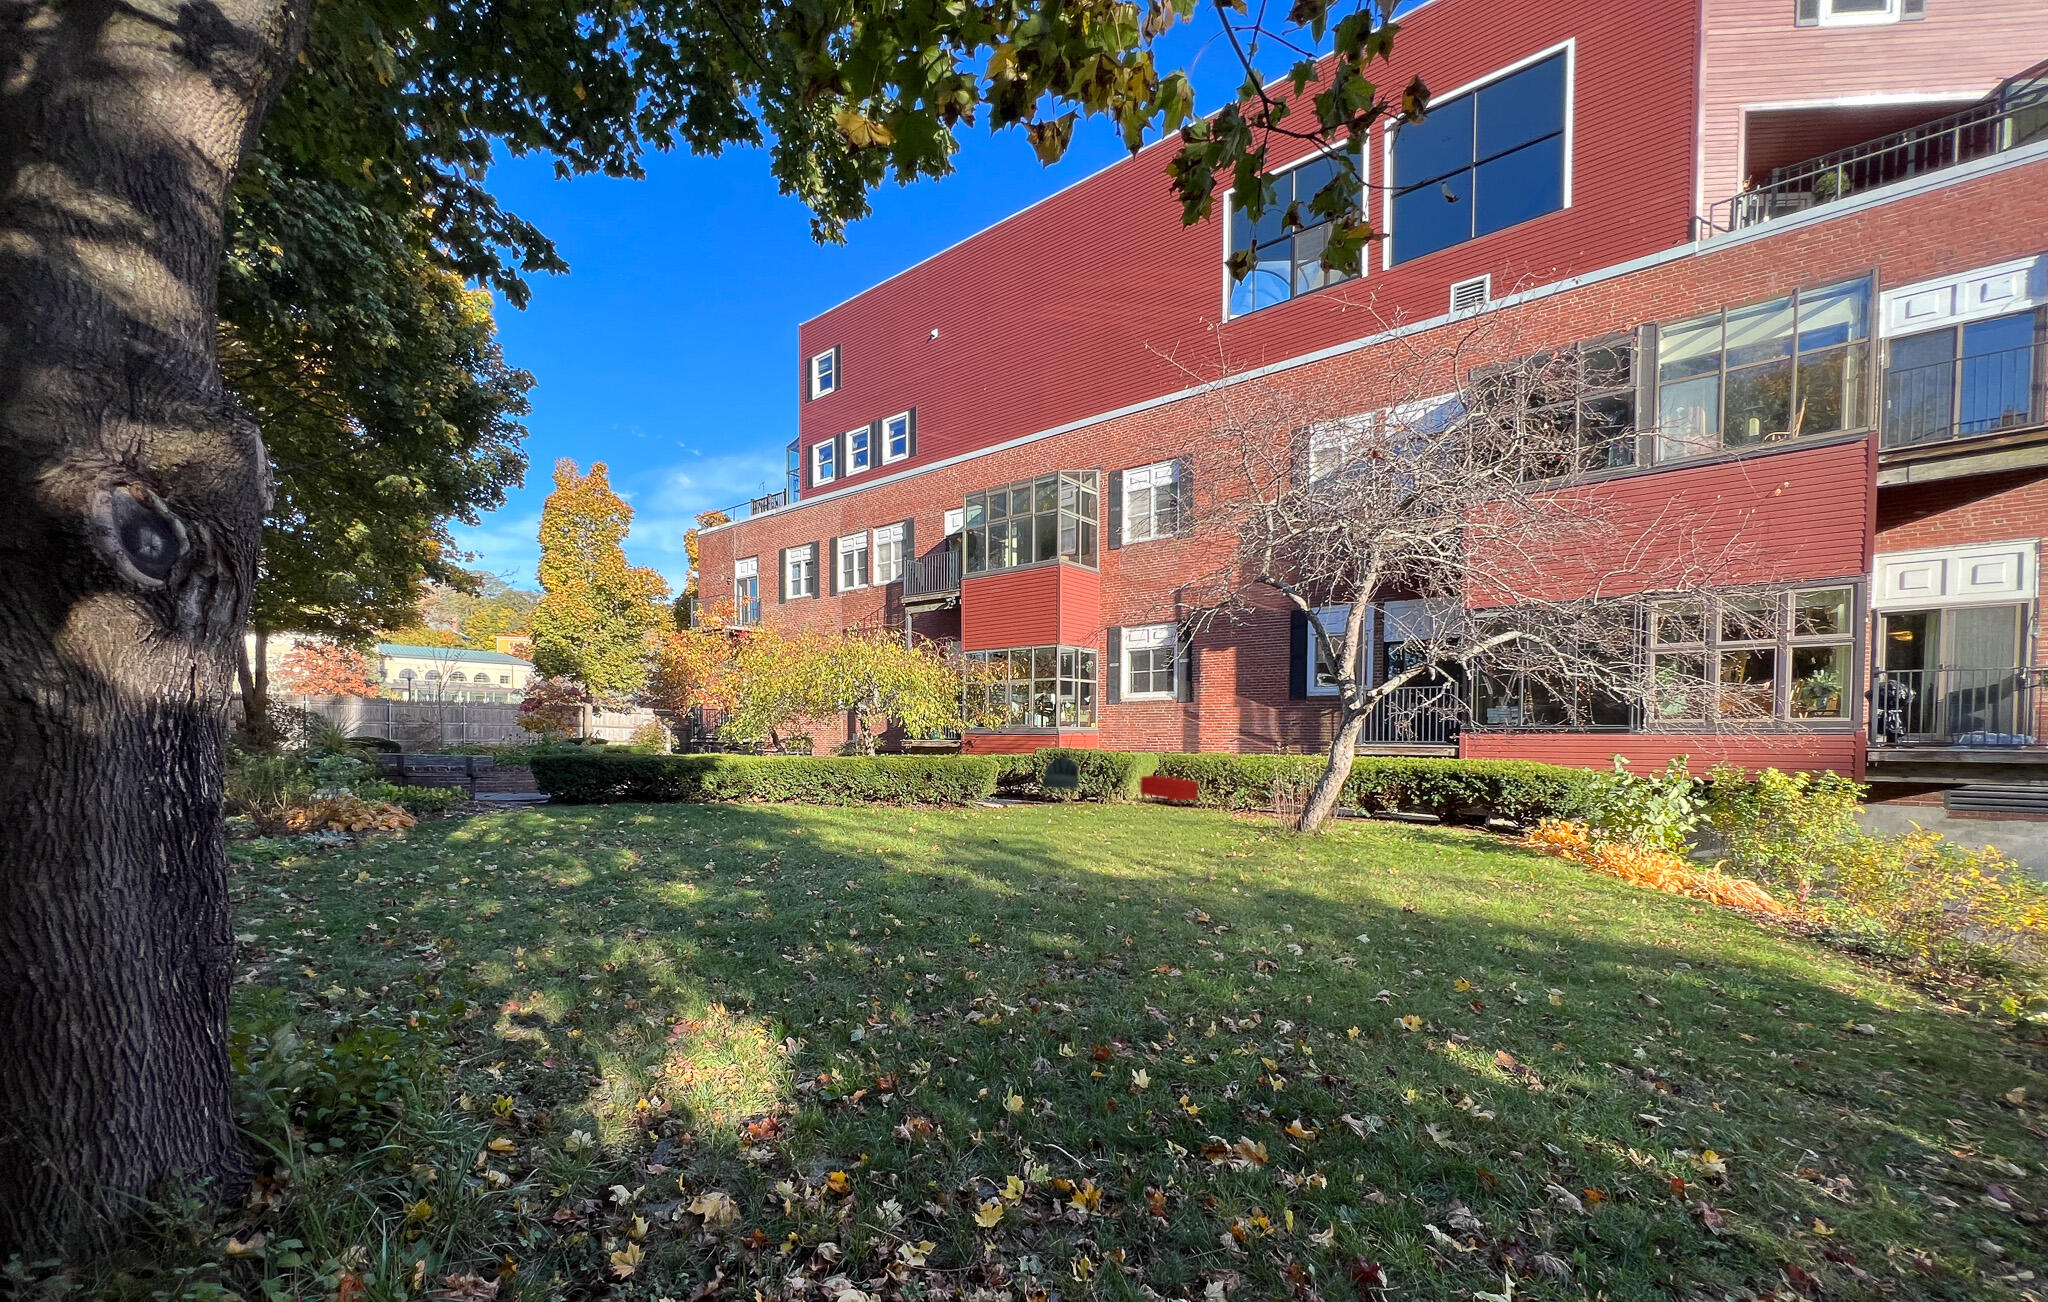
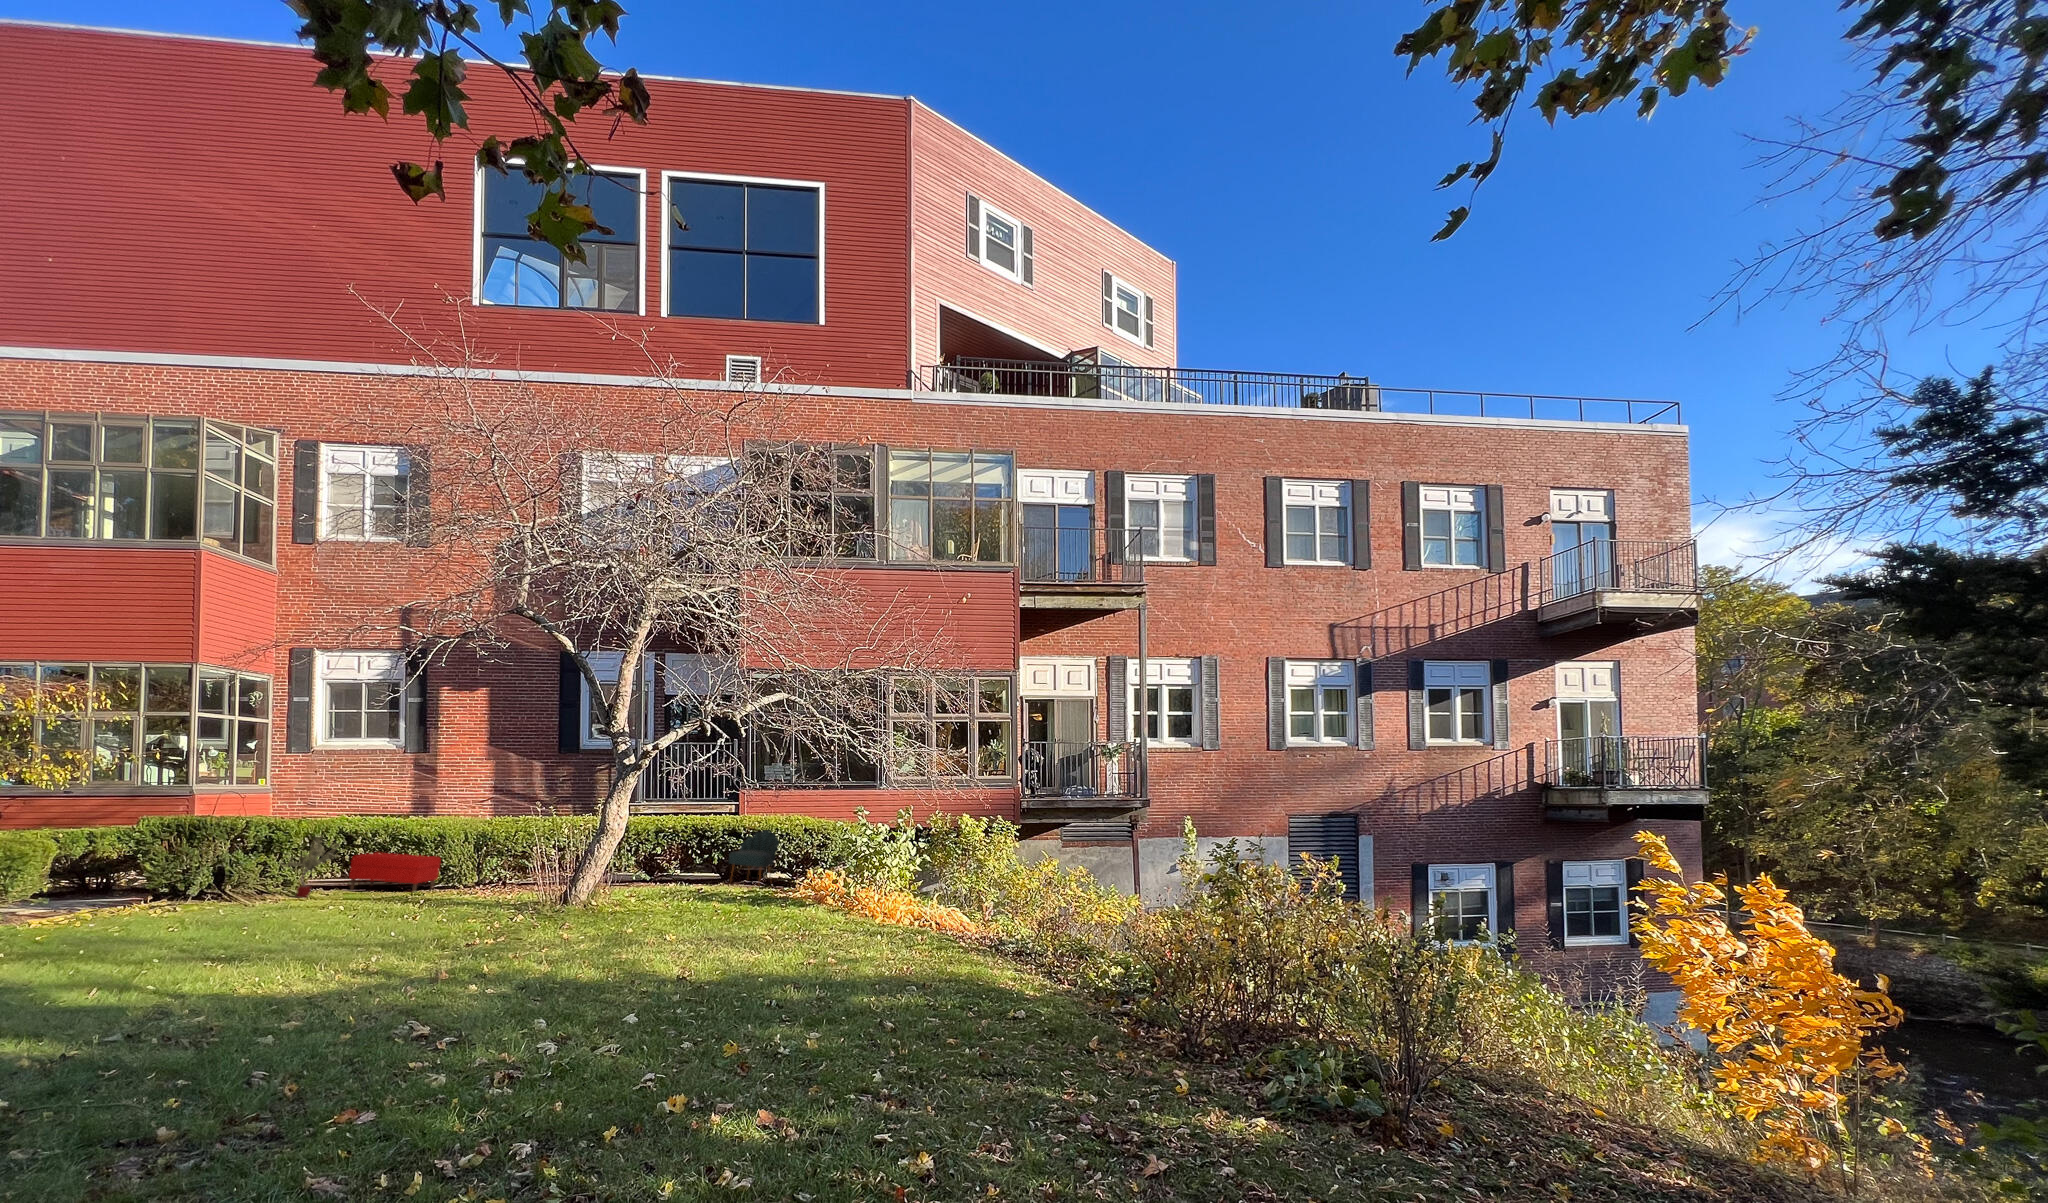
chair: present [1042,757,1079,795] -> present [729,830,779,876]
potted tree: none [1094,760,1130,804] -> present [280,839,340,898]

